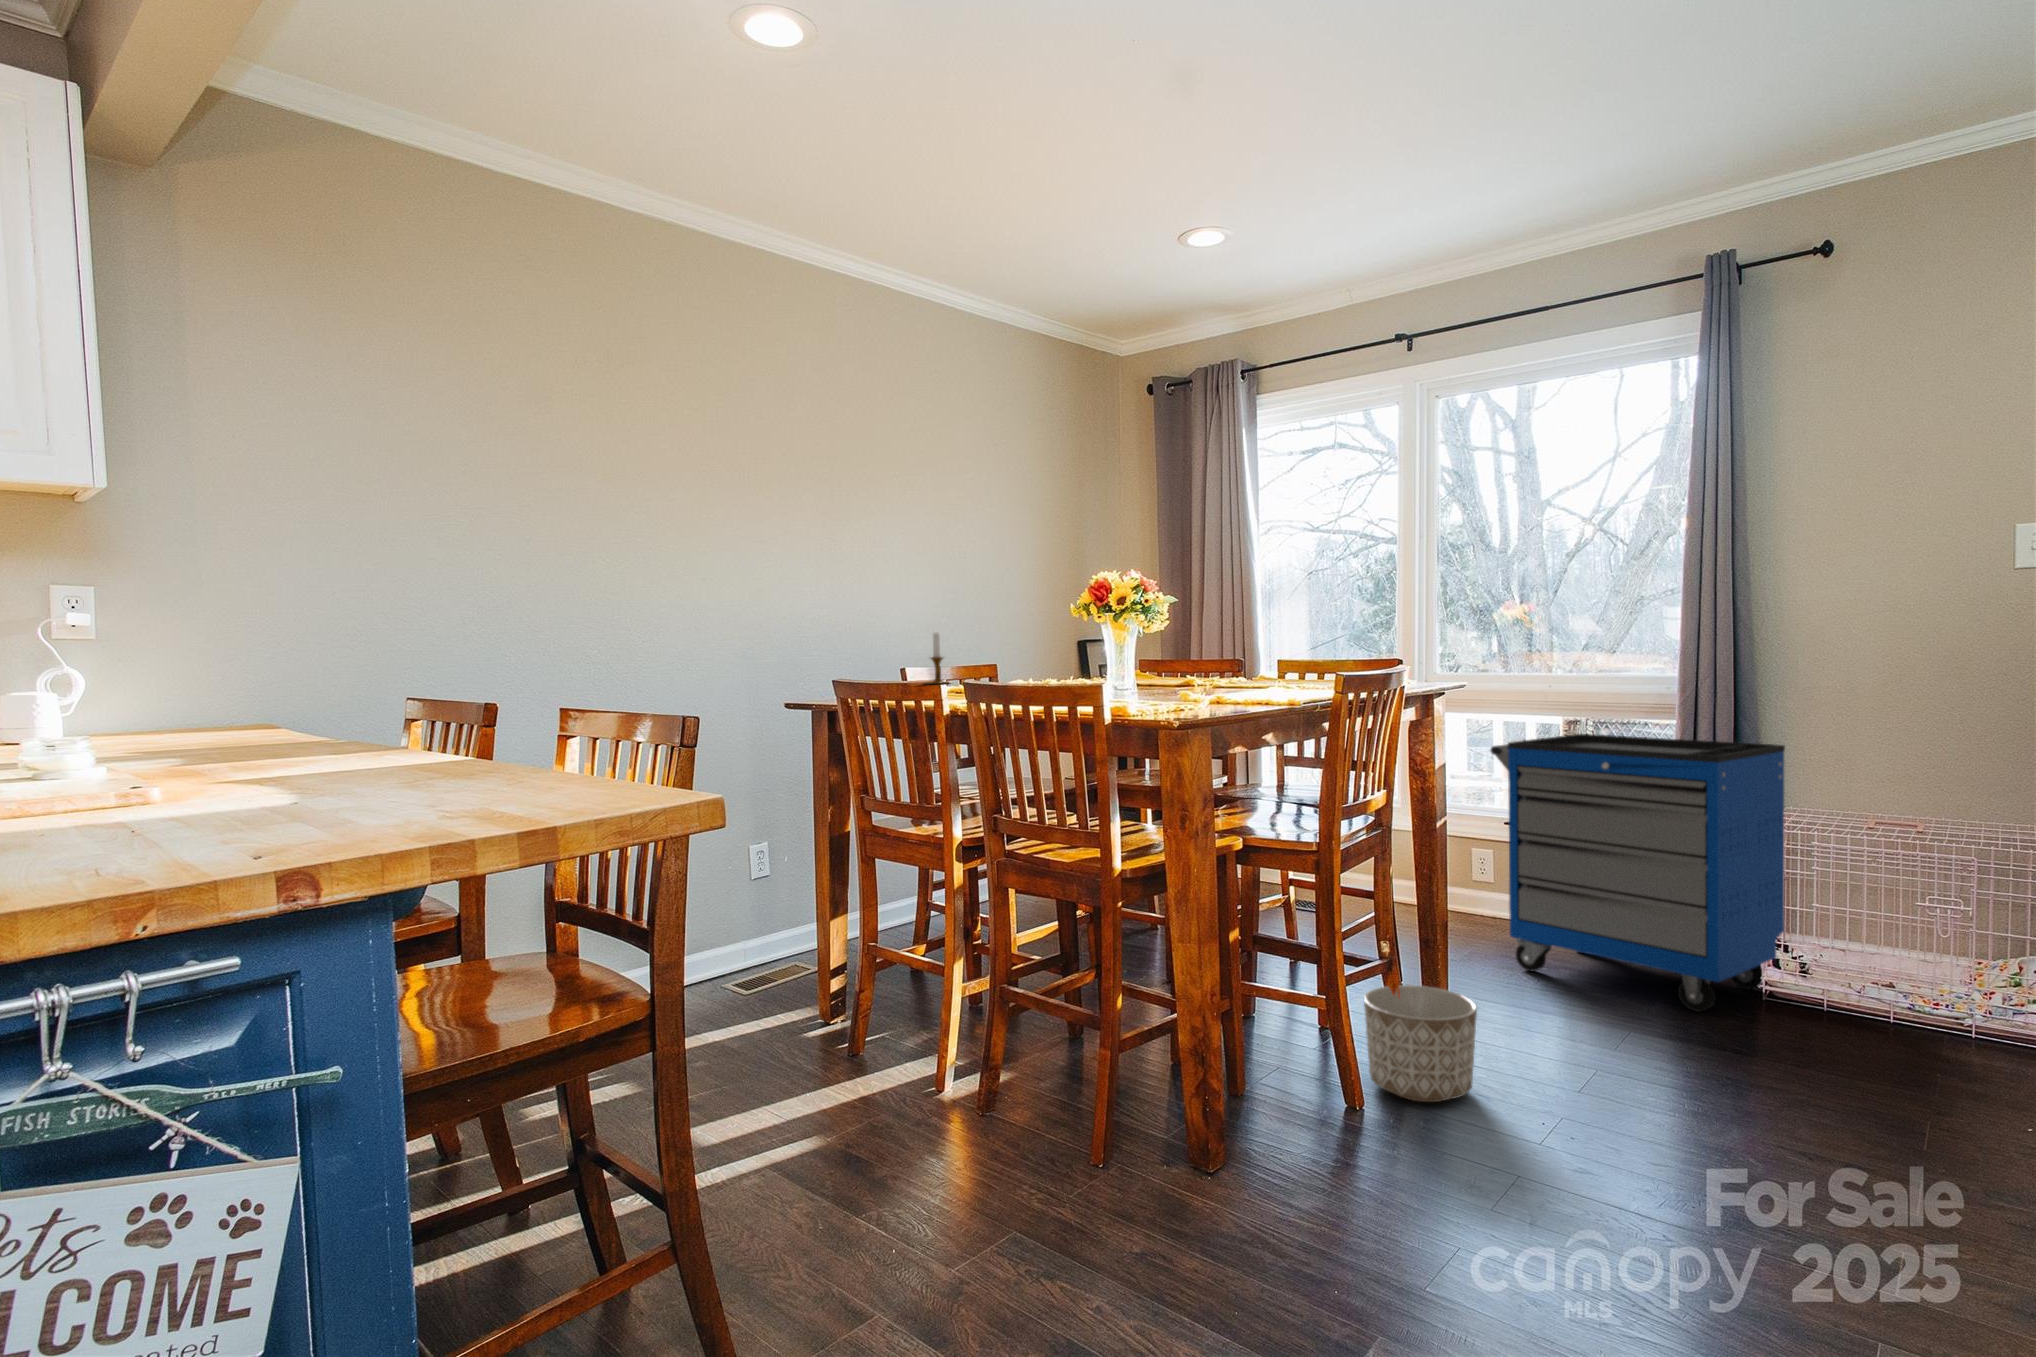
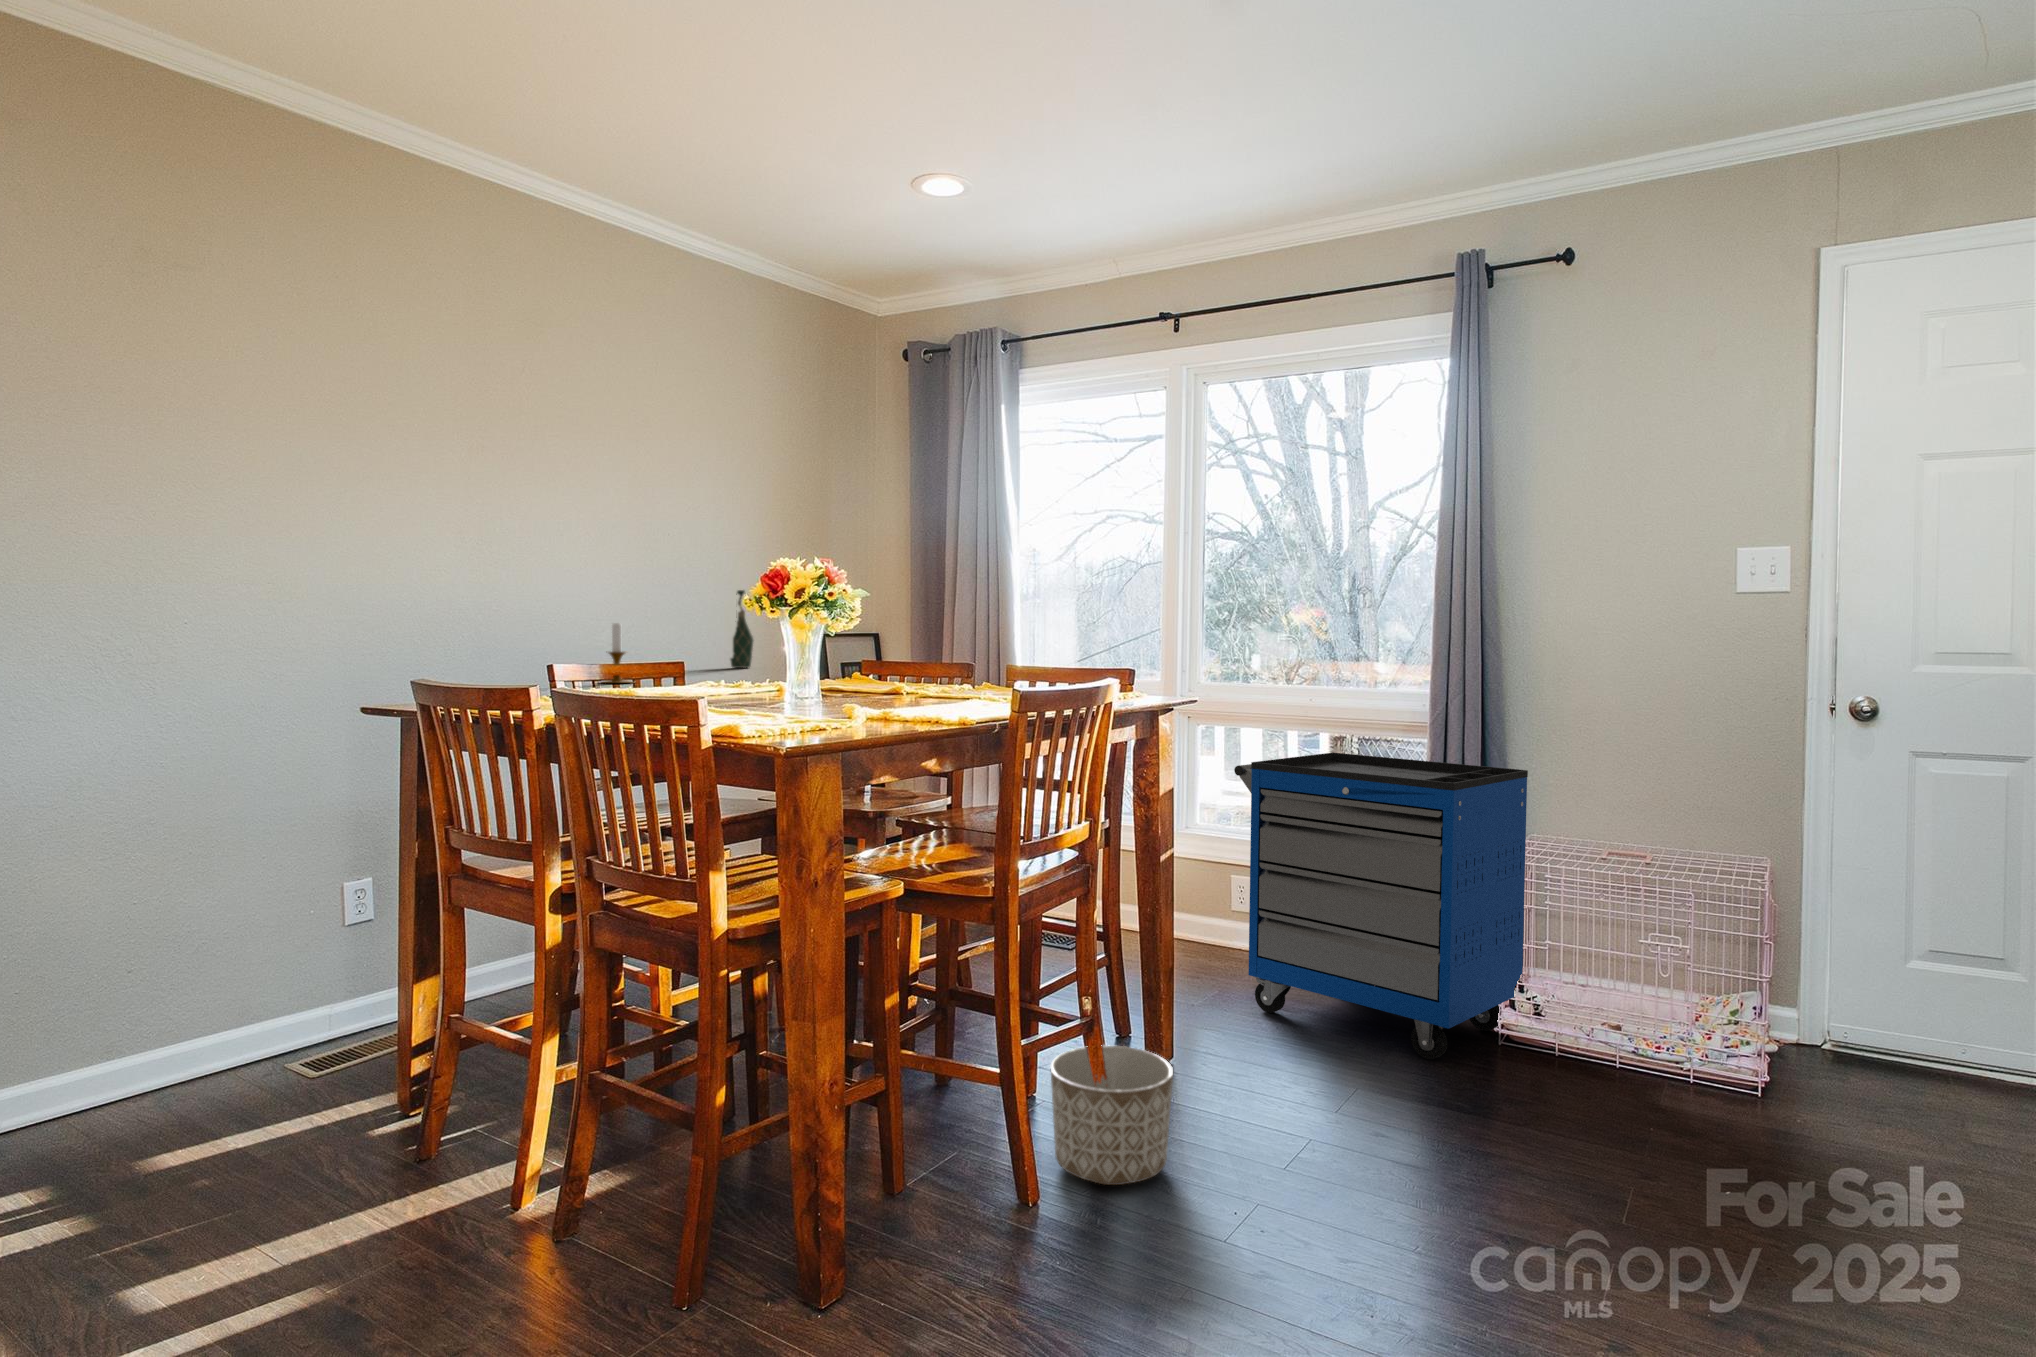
wine bottle: none [1004,603,1025,671] -> present [730,590,754,668]

